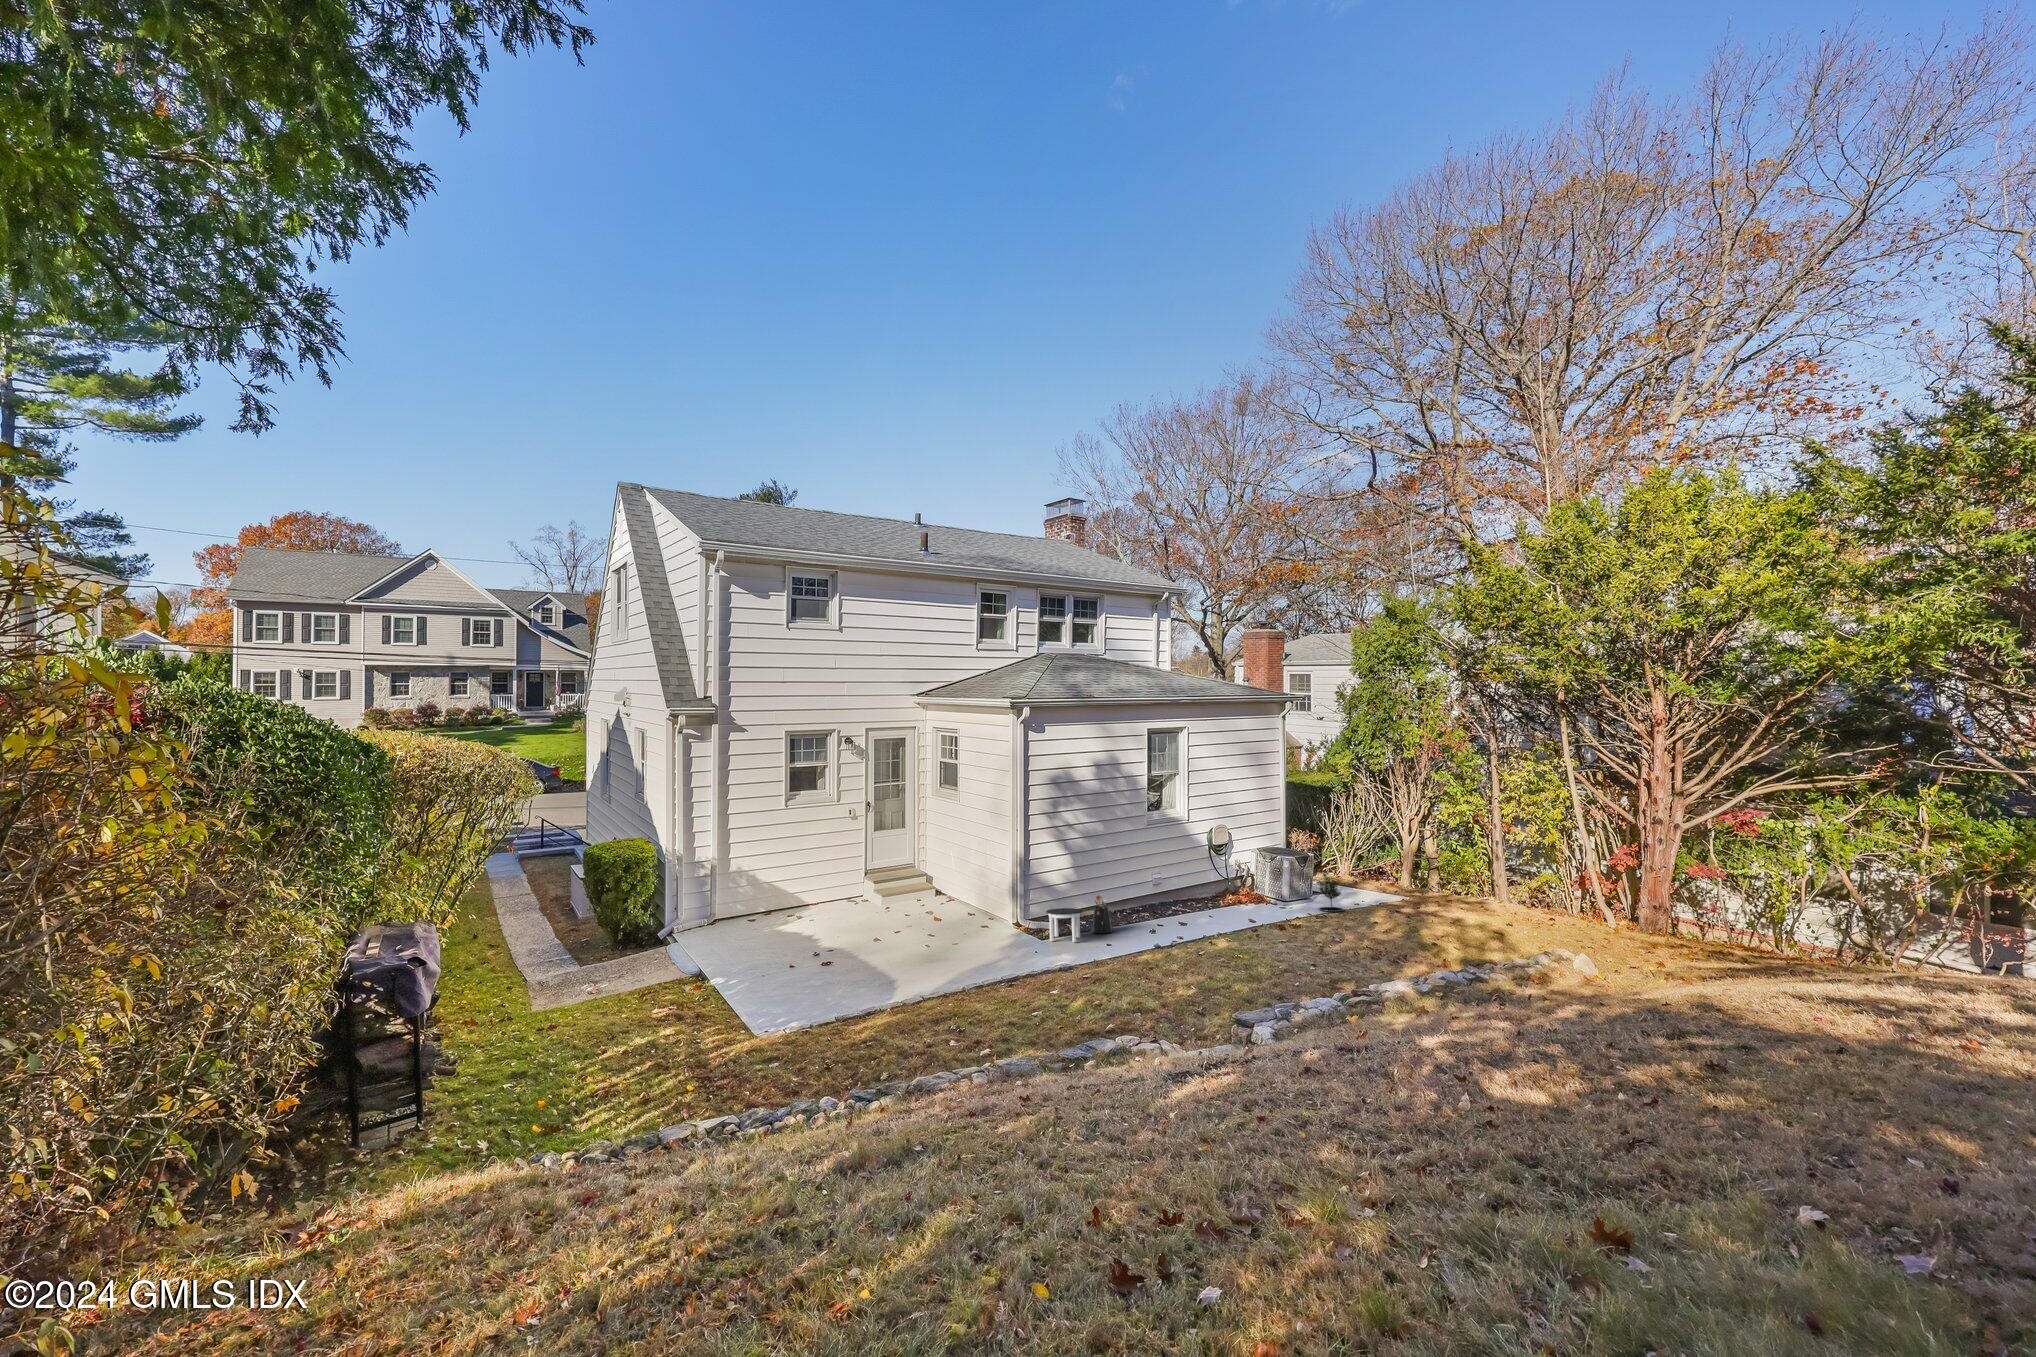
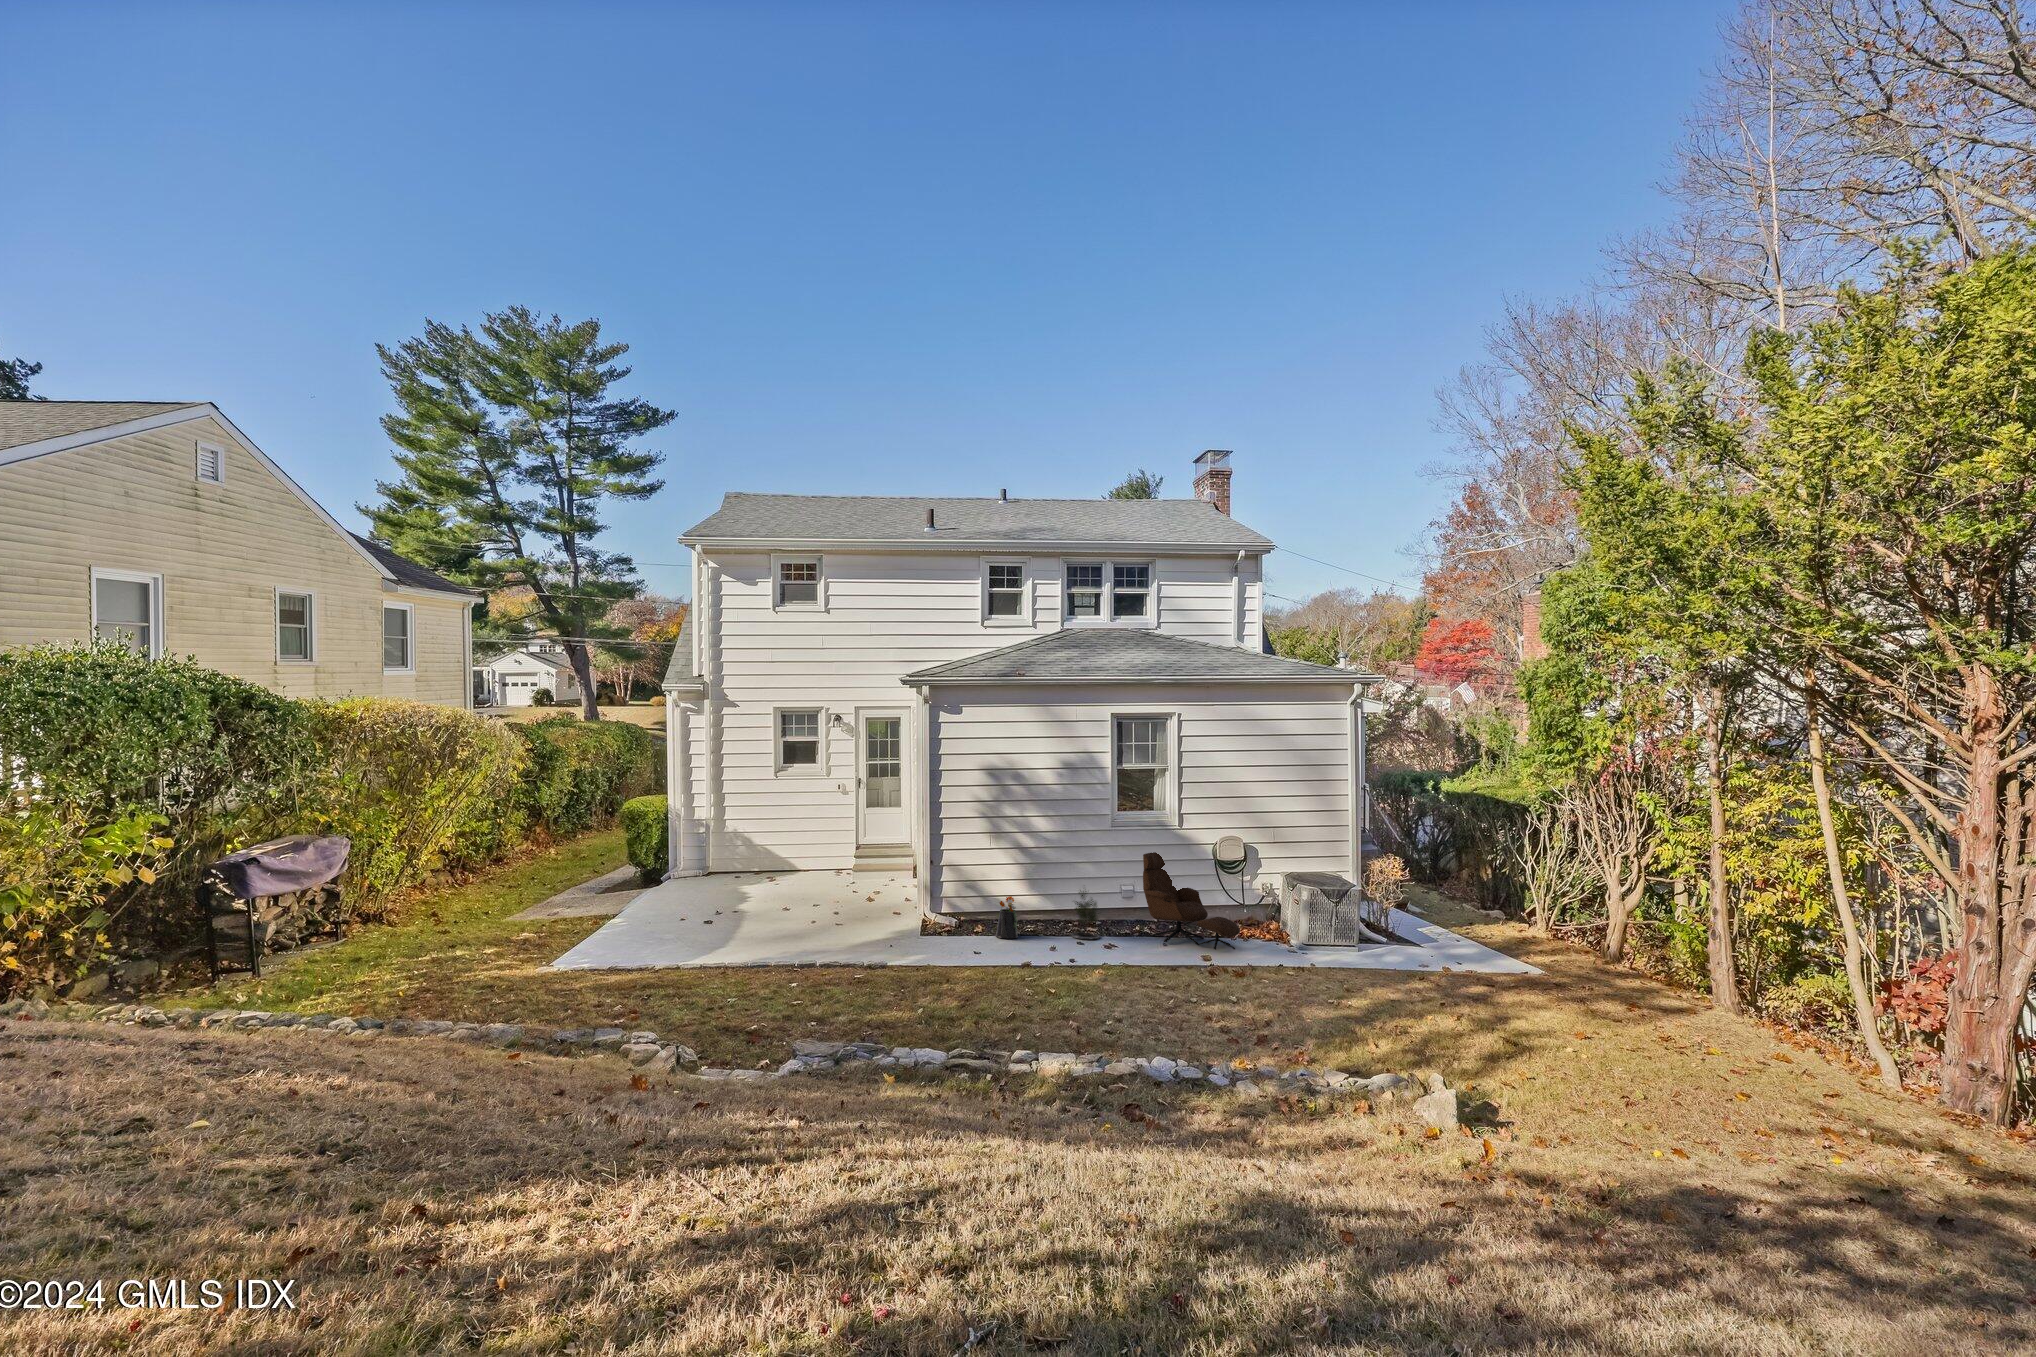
lounge chair: none [1189,843,1273,917] -> present [1143,852,1240,949]
potted tree: present [1317,871,1344,912] -> present [1072,890,1099,939]
round table: present [1046,908,1082,942] -> none [936,904,976,941]

